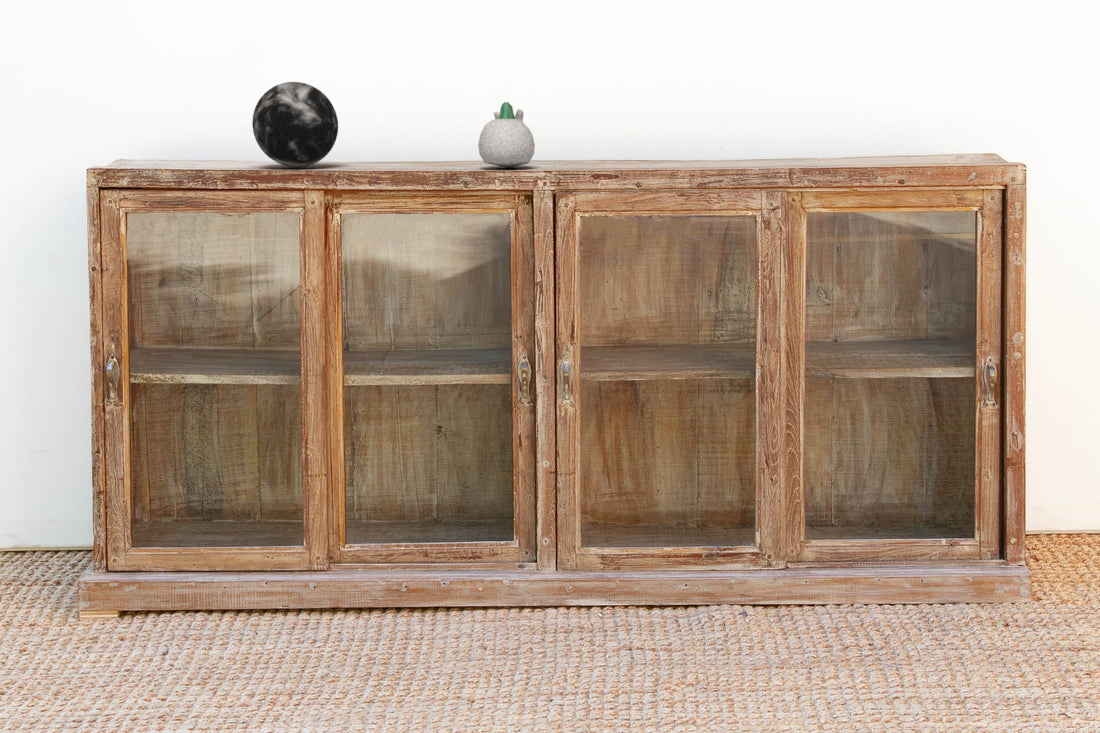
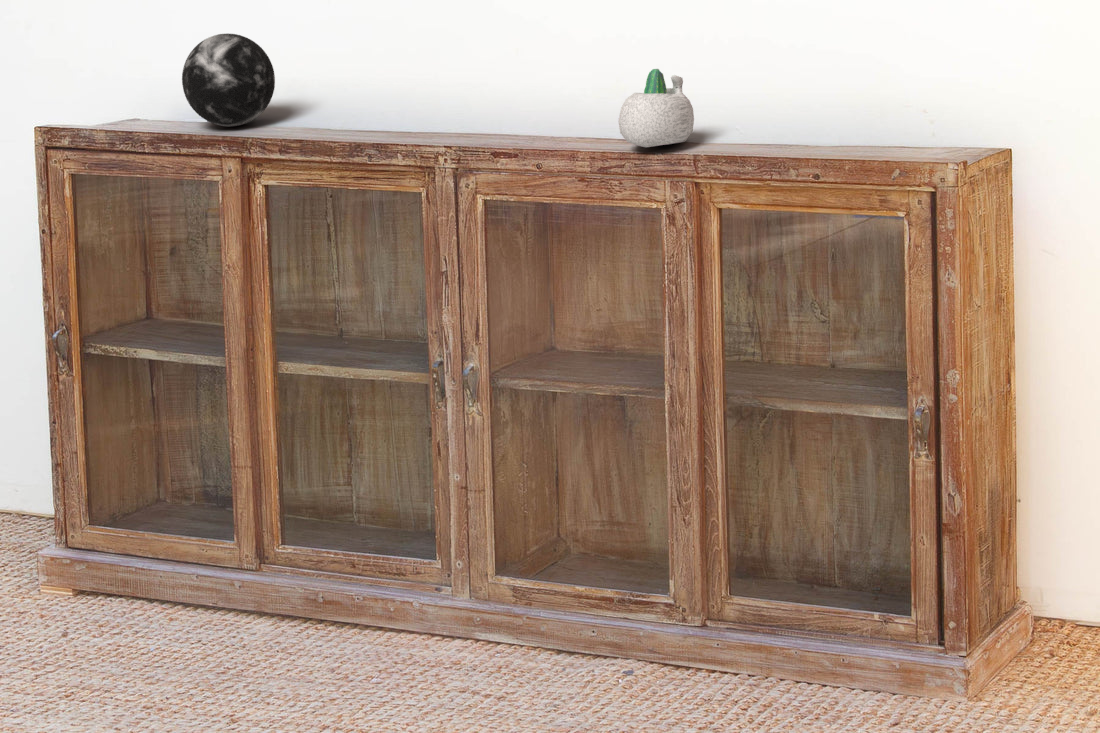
succulent planter: present [478,102,535,168] -> present [619,69,694,147]

